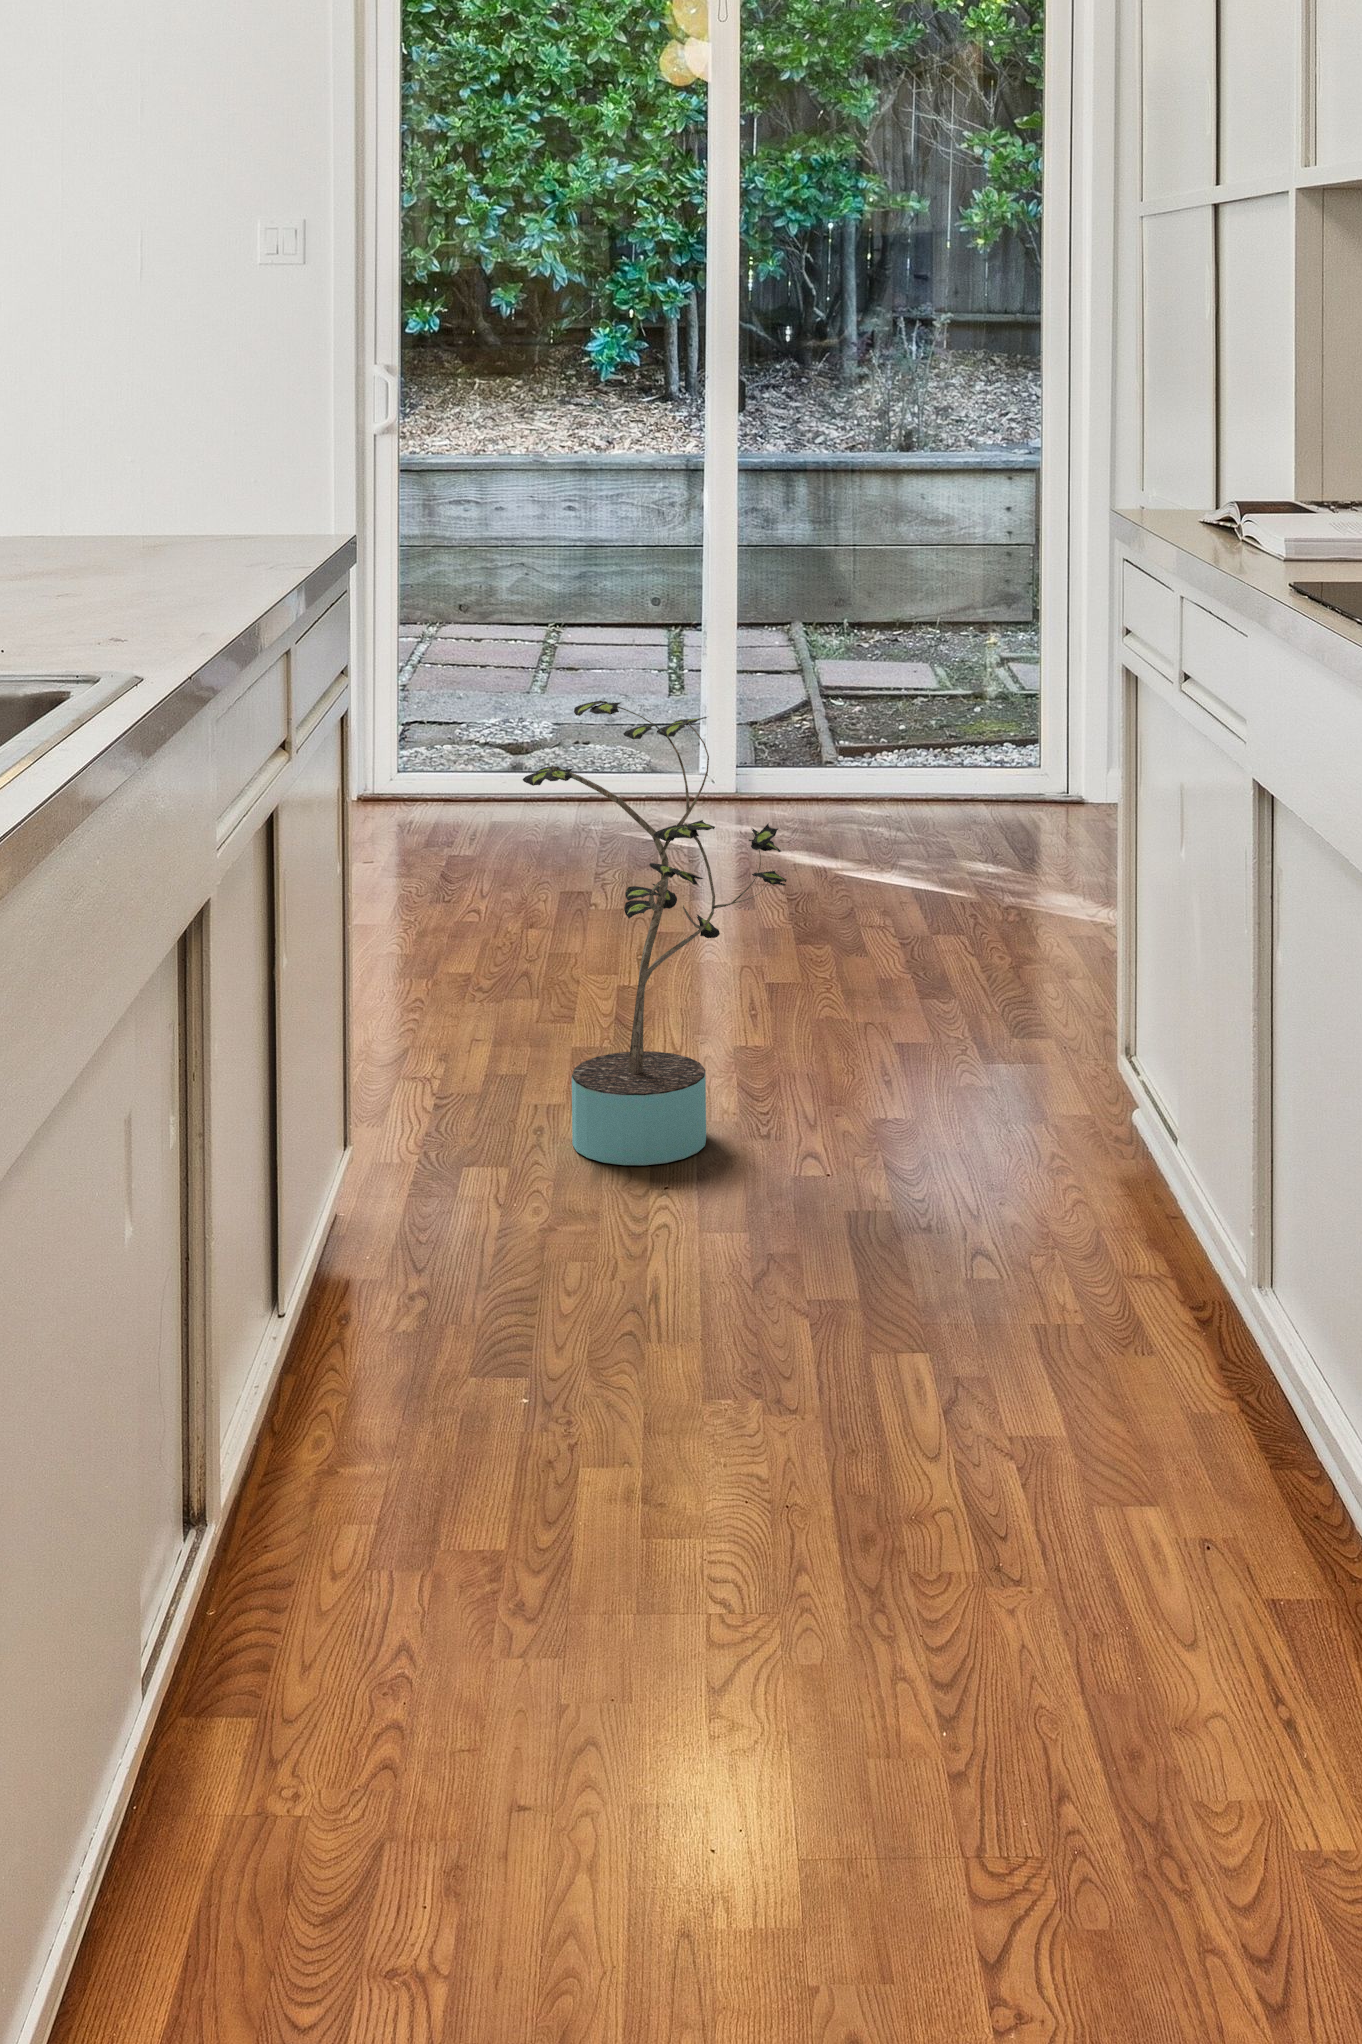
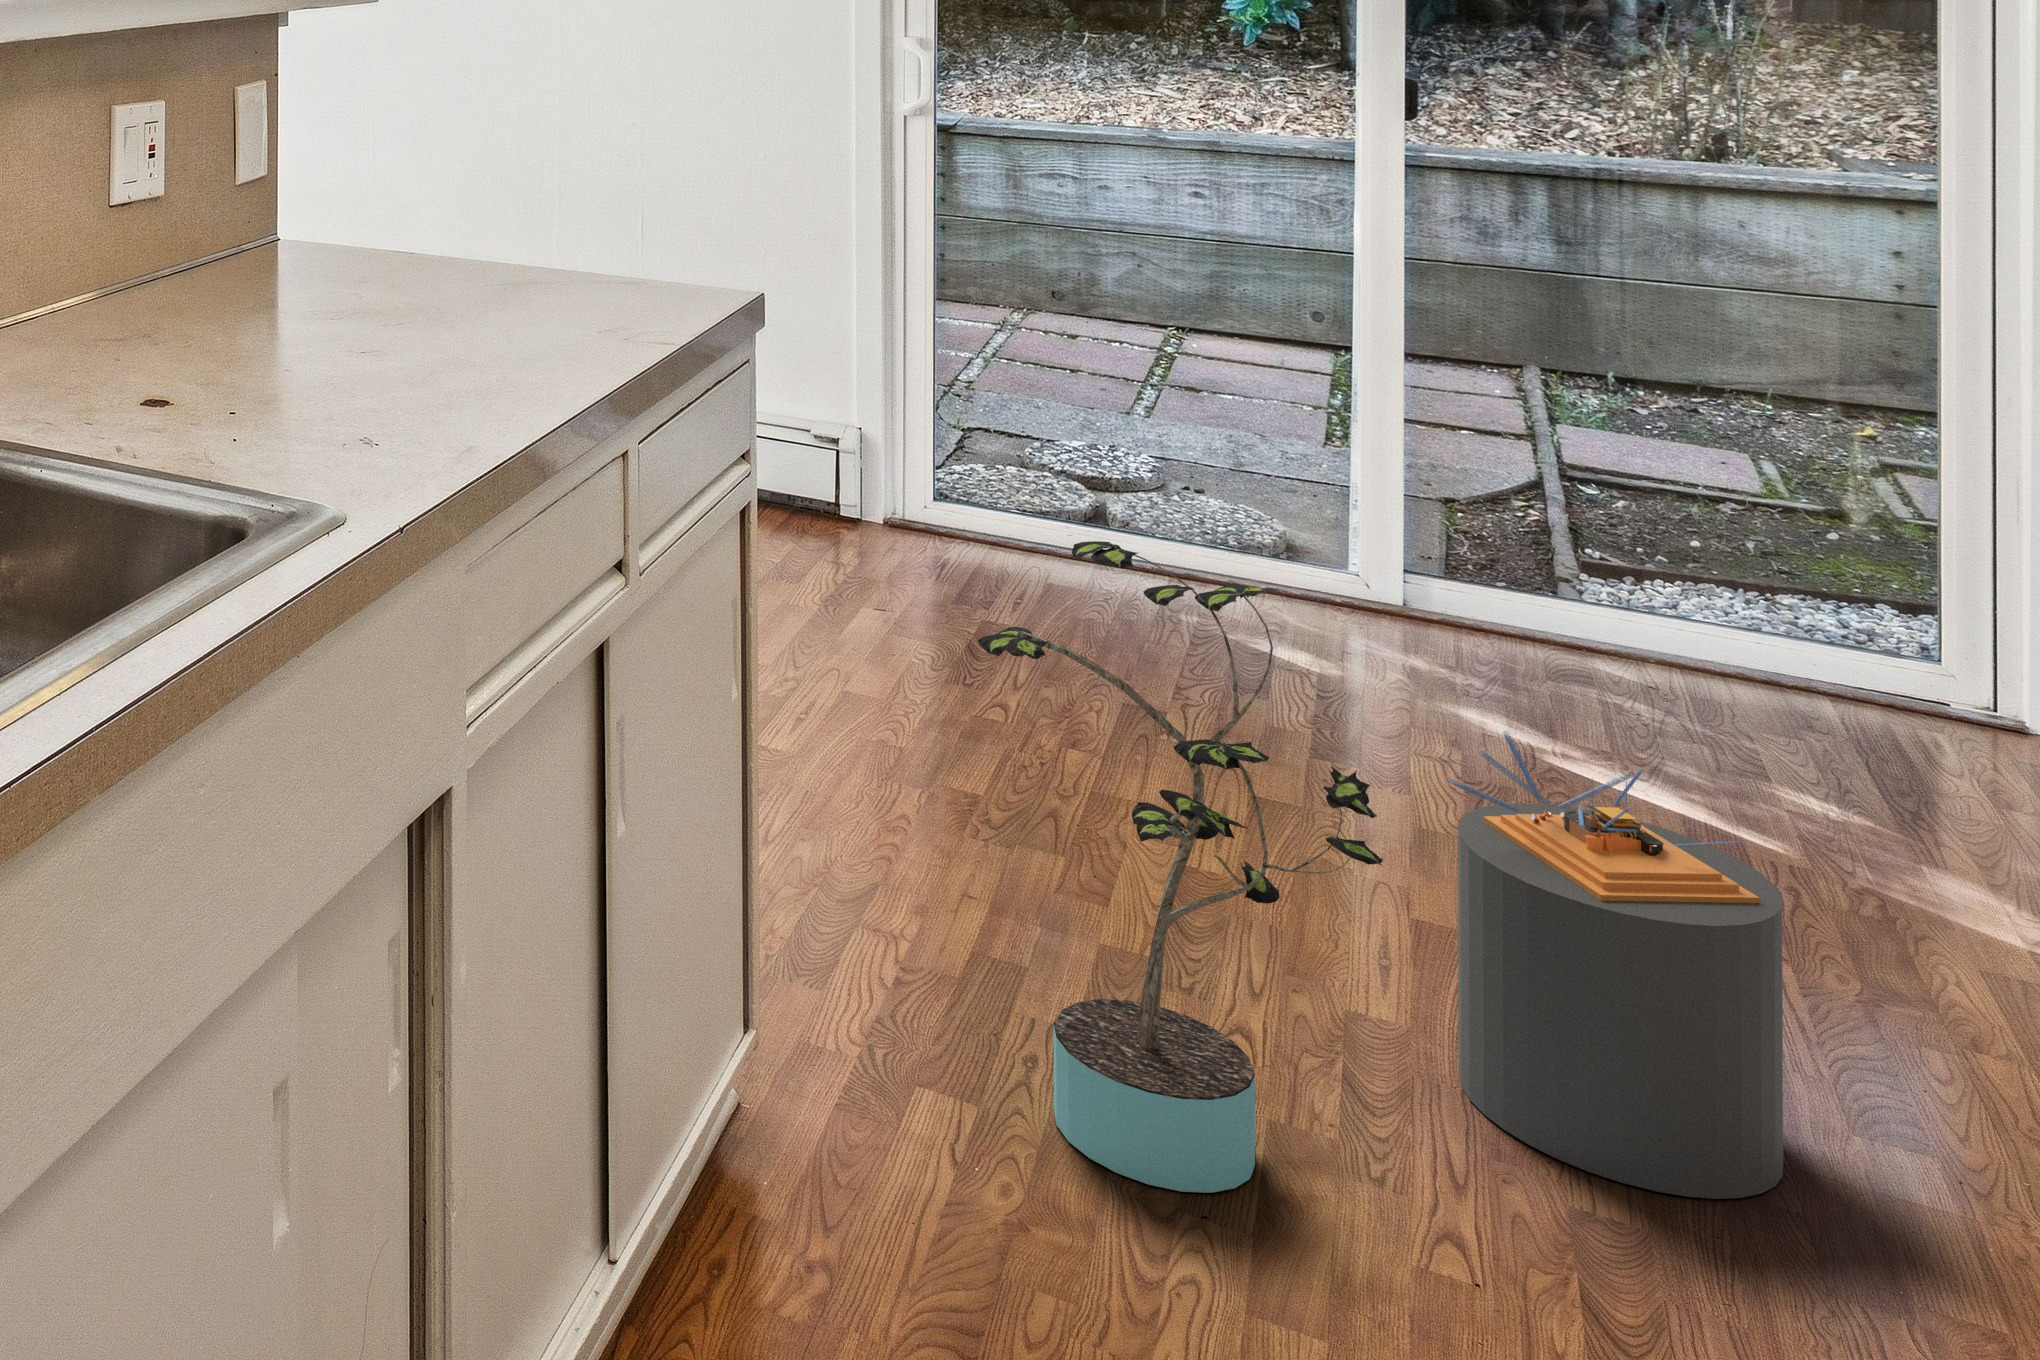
trash can: none [799,798,993,1091] -> present [1449,732,1783,1199]

